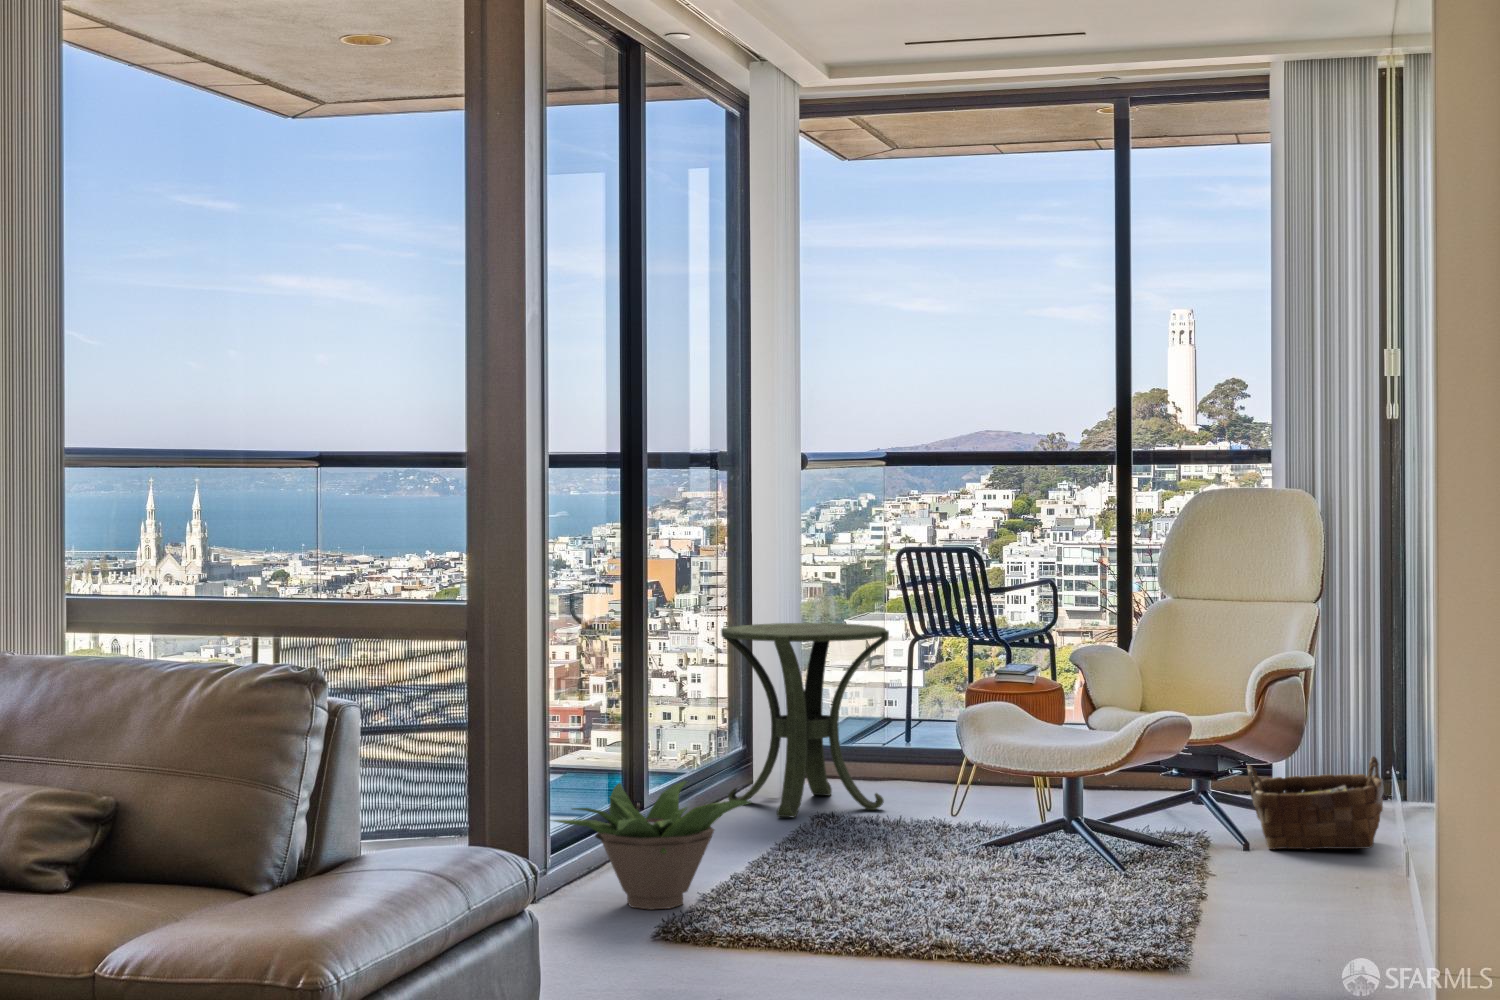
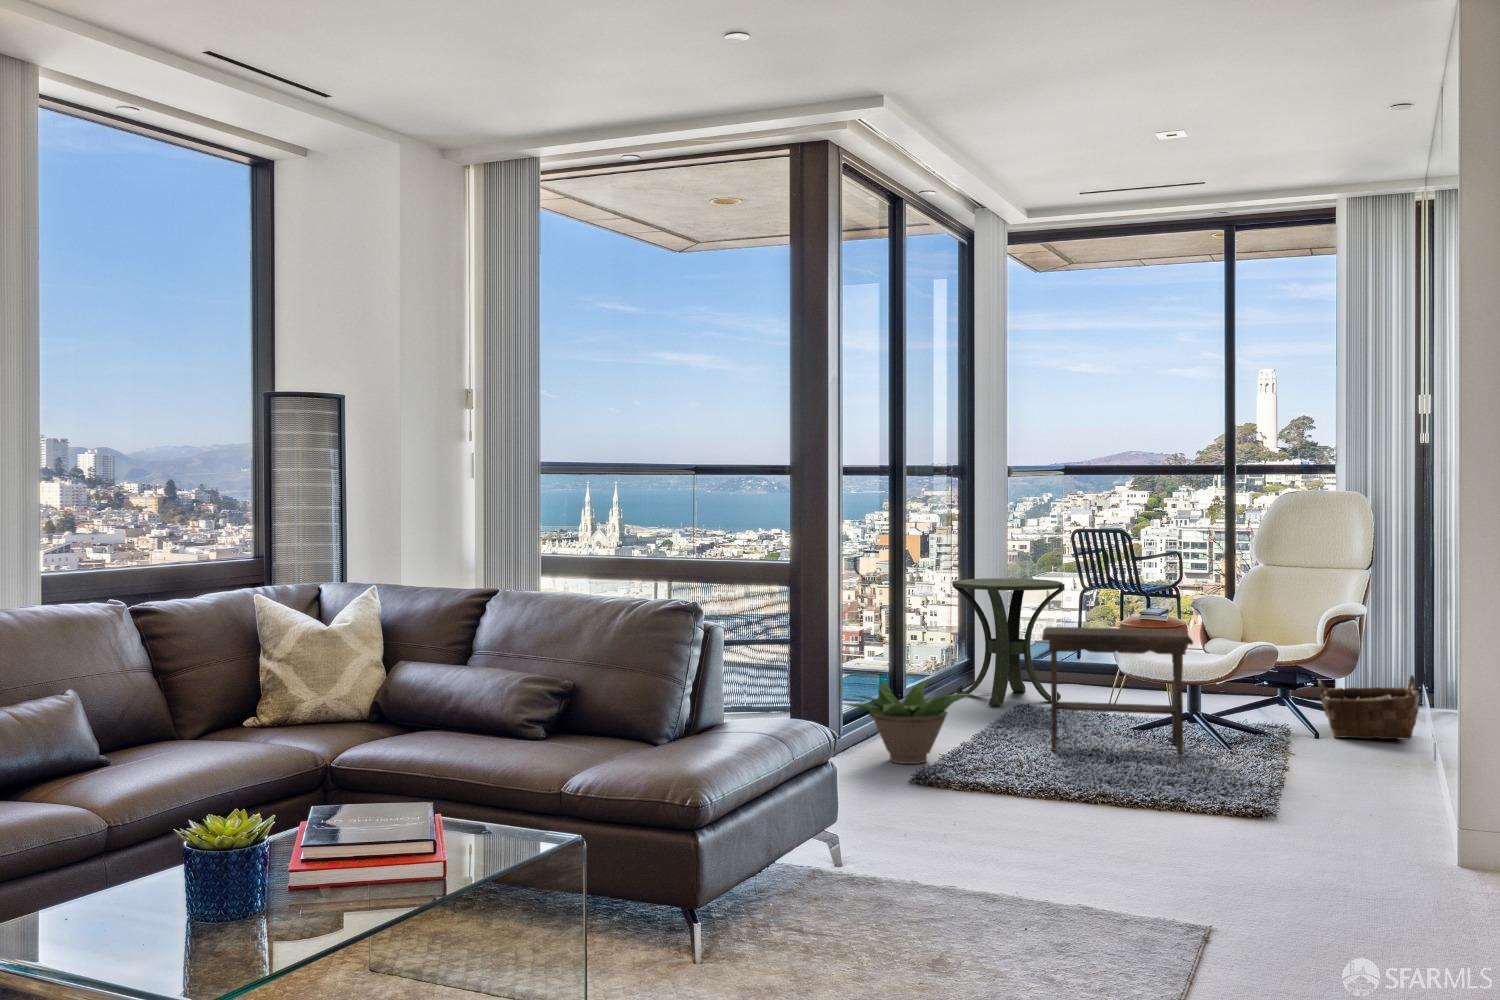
footstool: none [854,696,1071,883] -> present [1042,627,1193,756]

